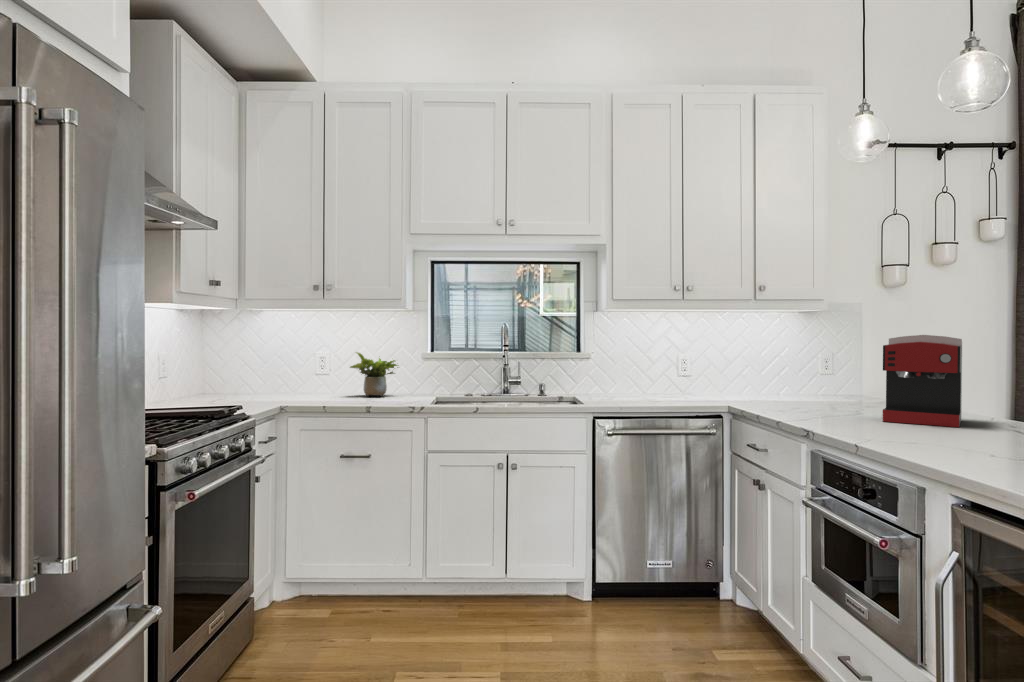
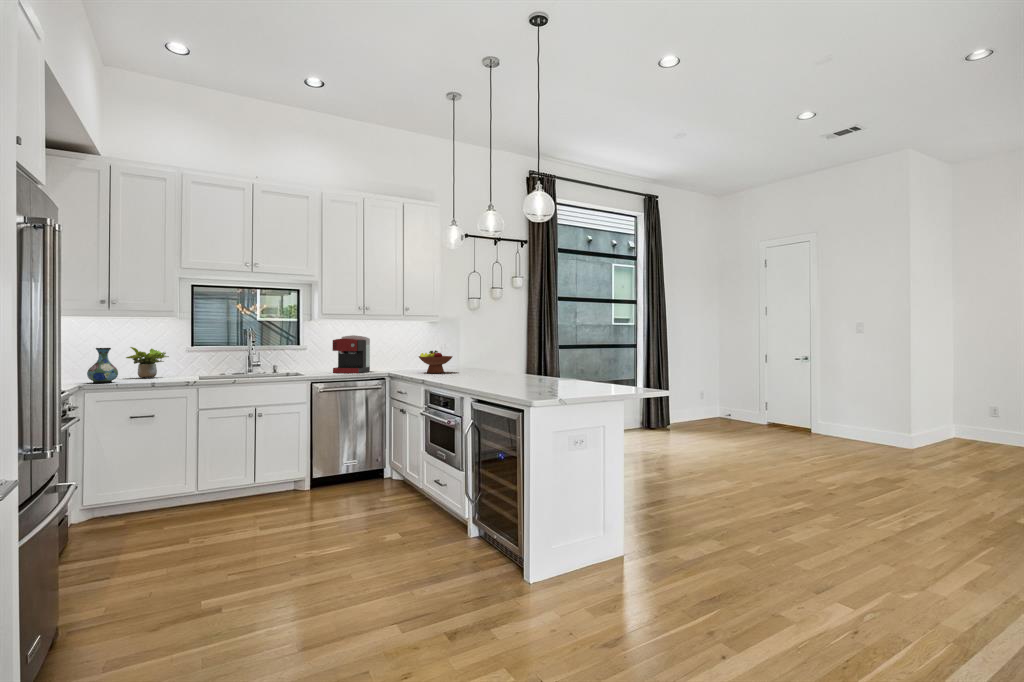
coffee maker: present [883,335,962,427] -> present [333,335,370,373]
vase: none [292,353,329,404] -> present [87,348,118,383]
fruit bowl: none [787,365,863,411] -> present [419,350,452,373]

